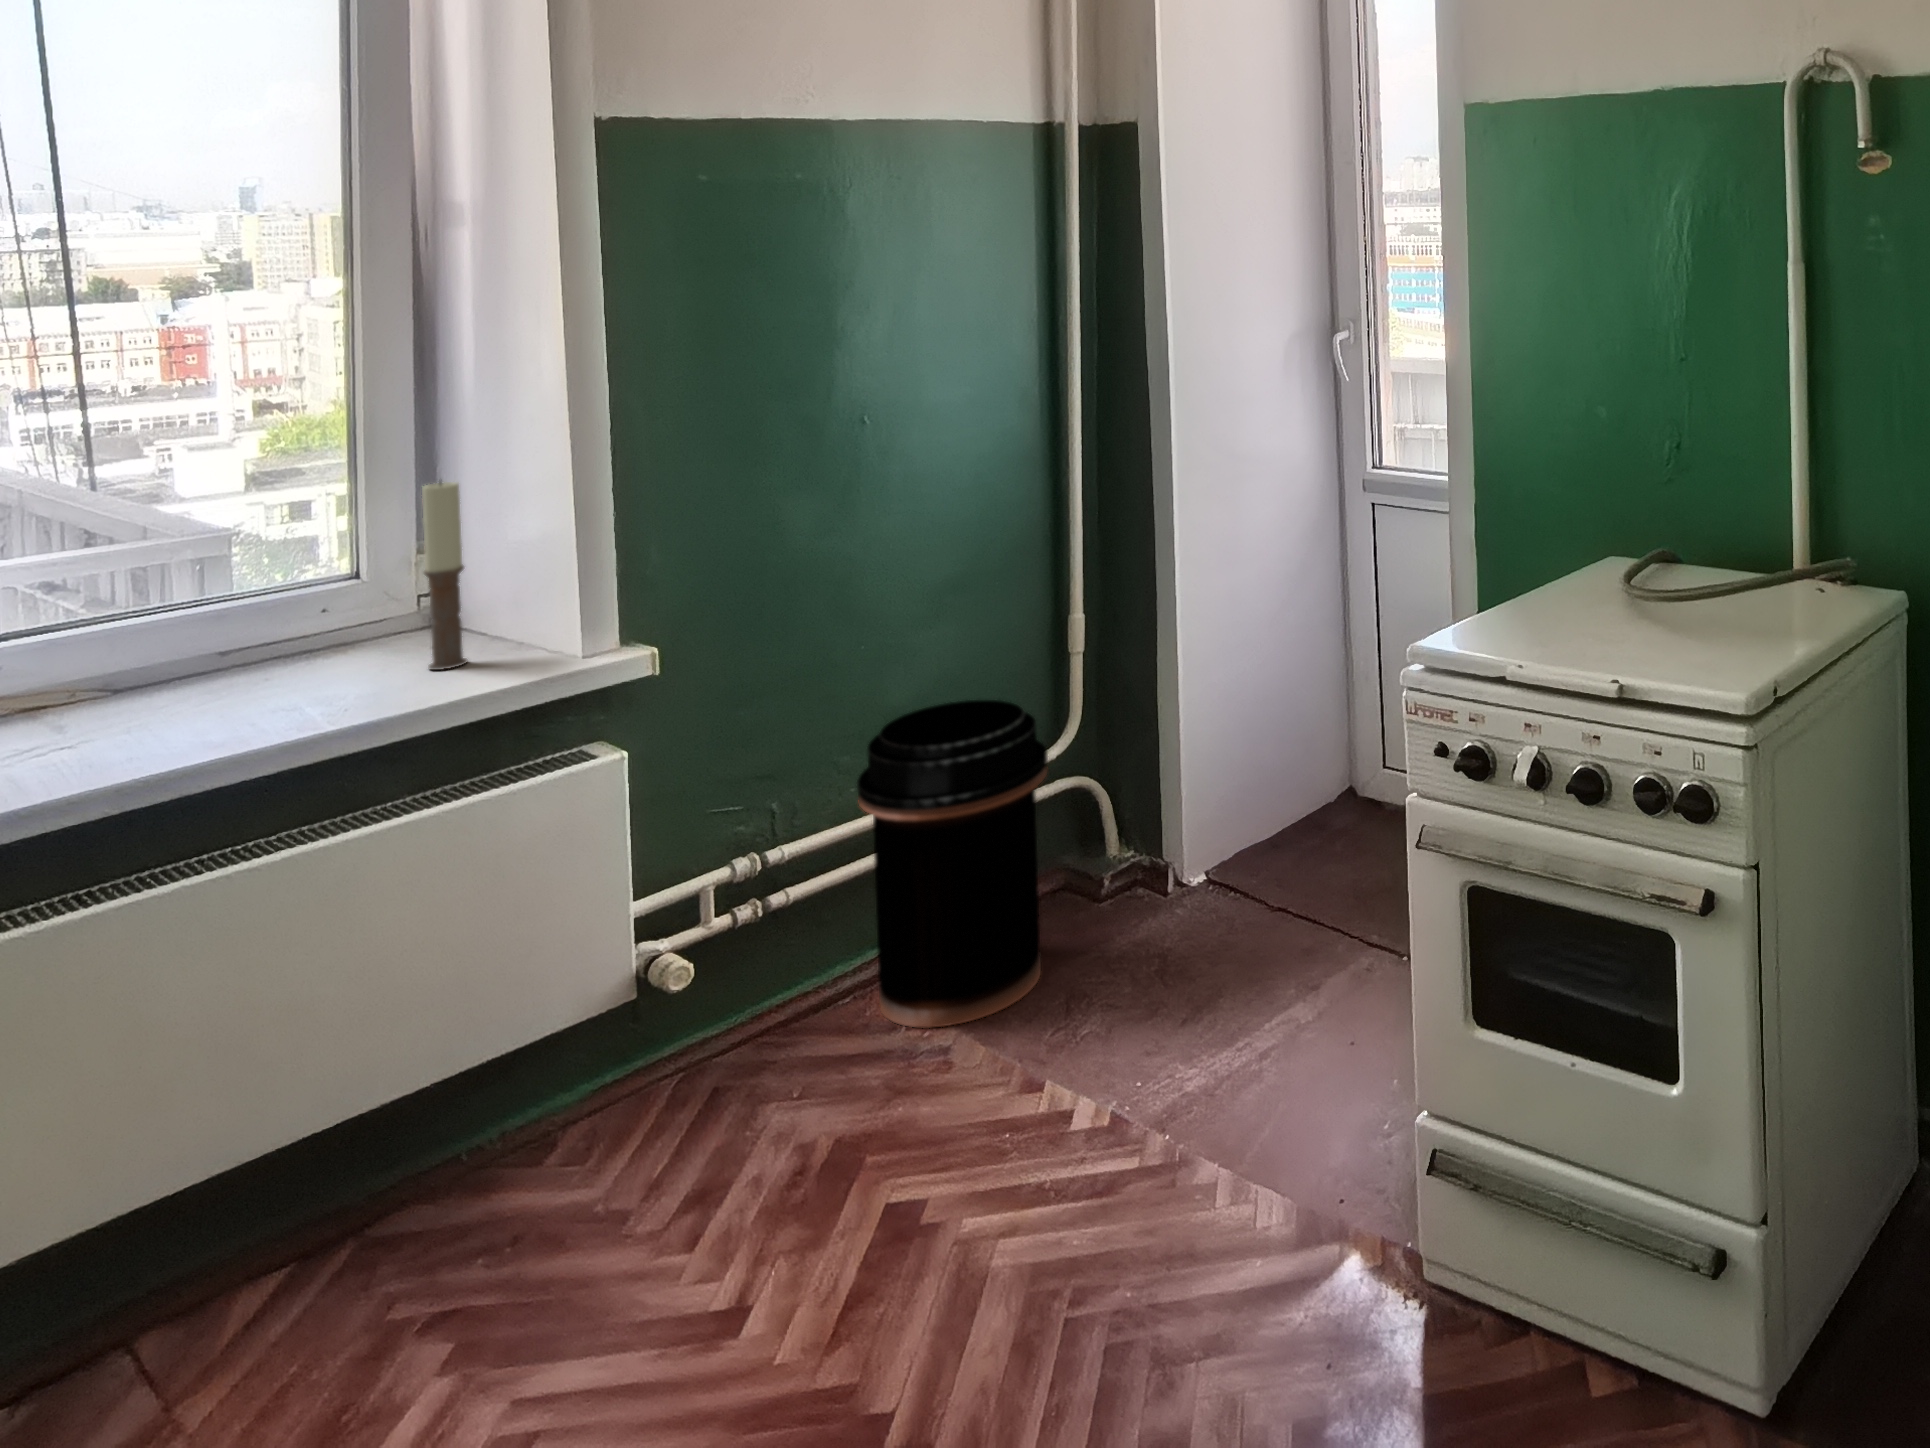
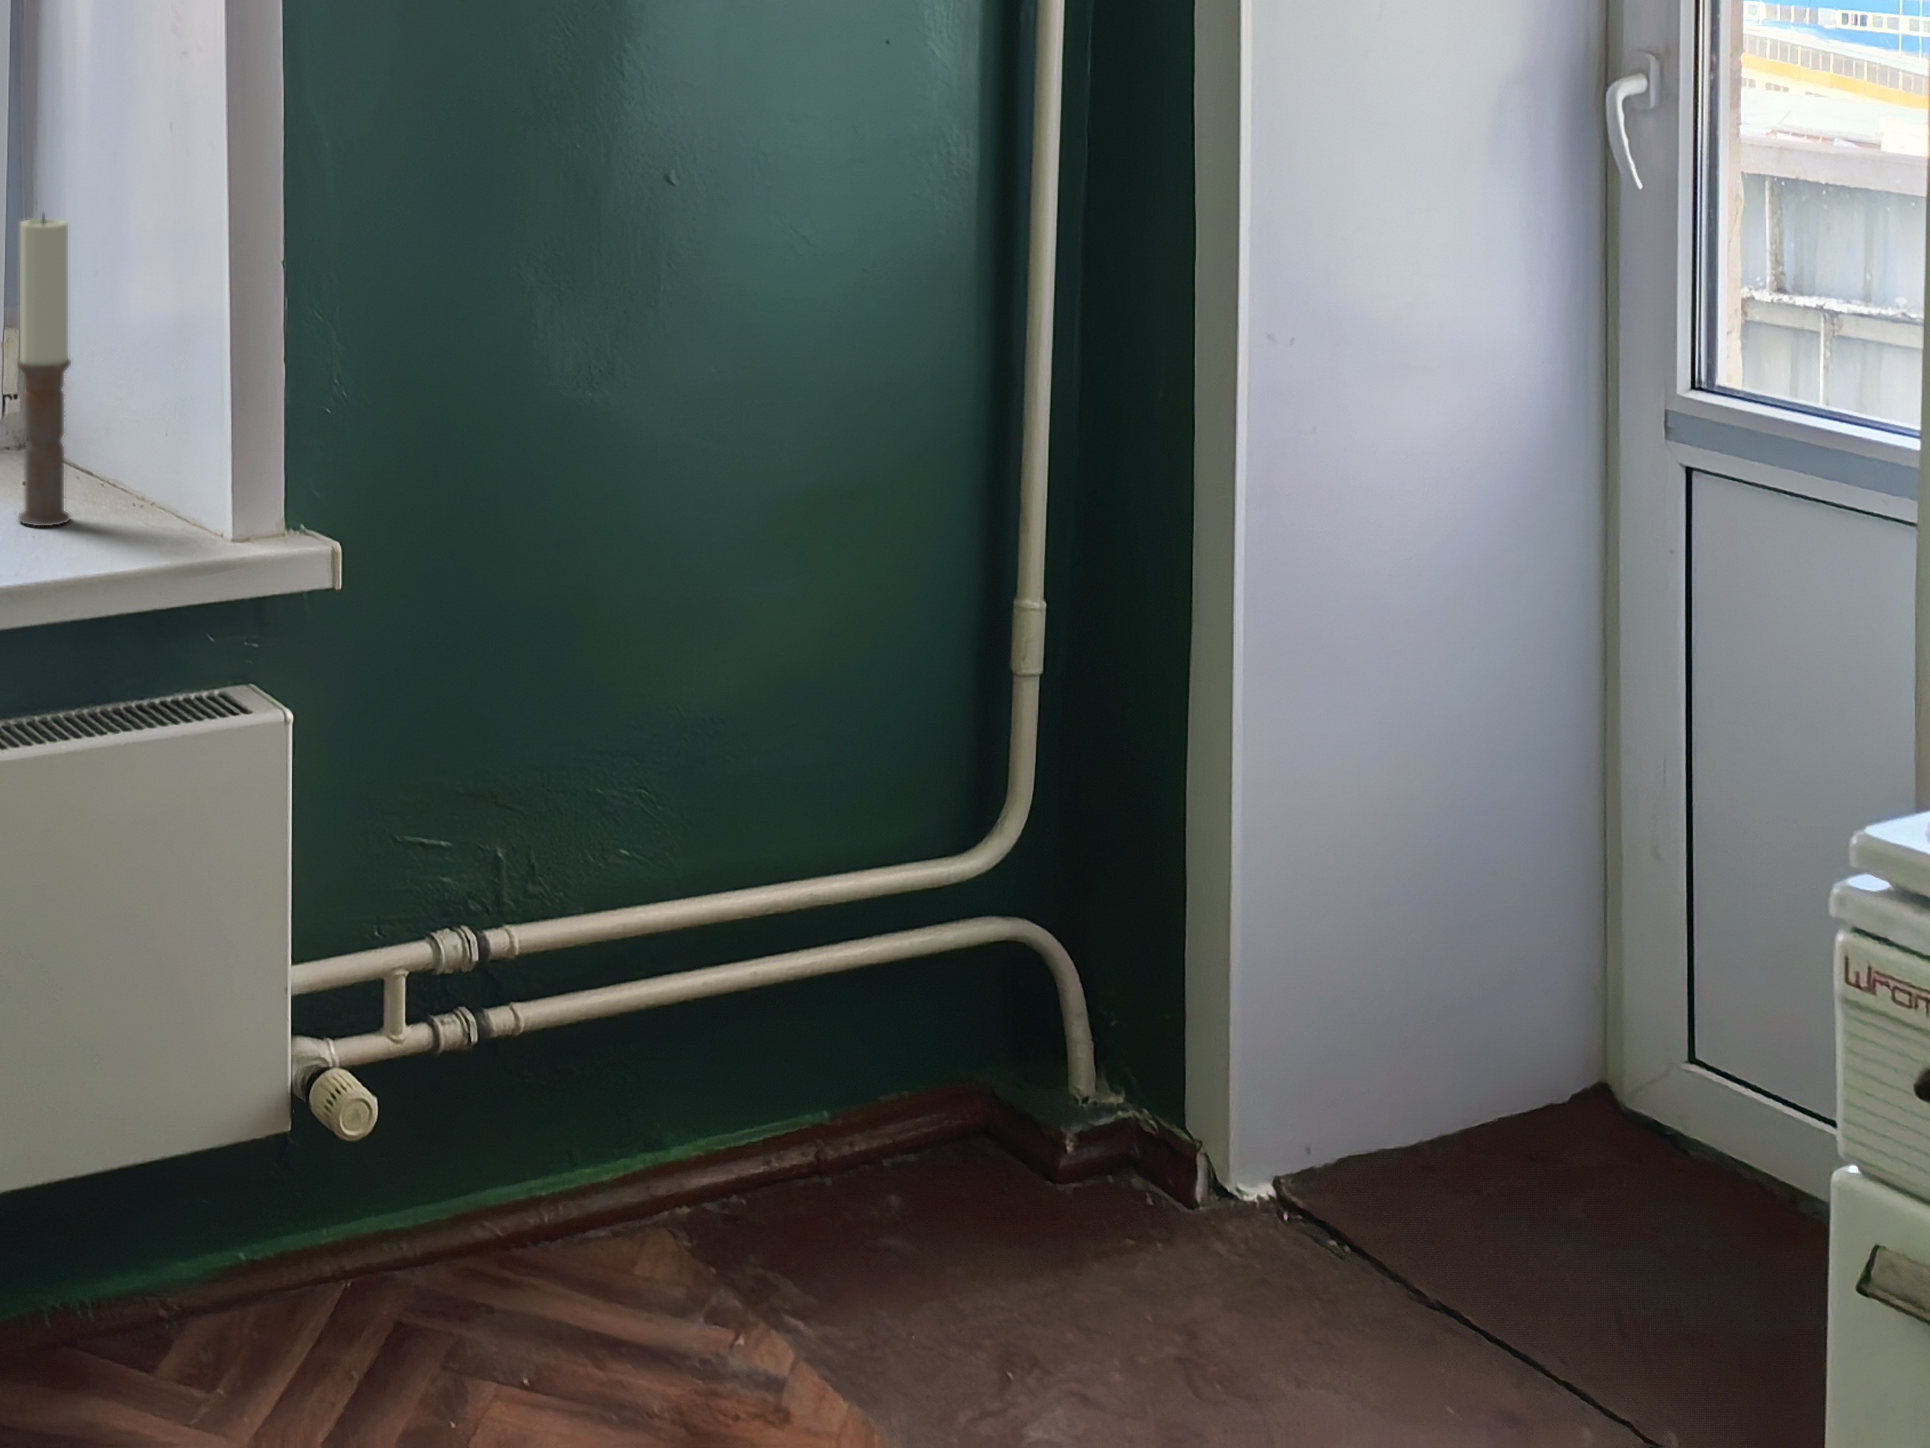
trash can: present [857,700,1048,1028] -> none [639,733,980,1345]

